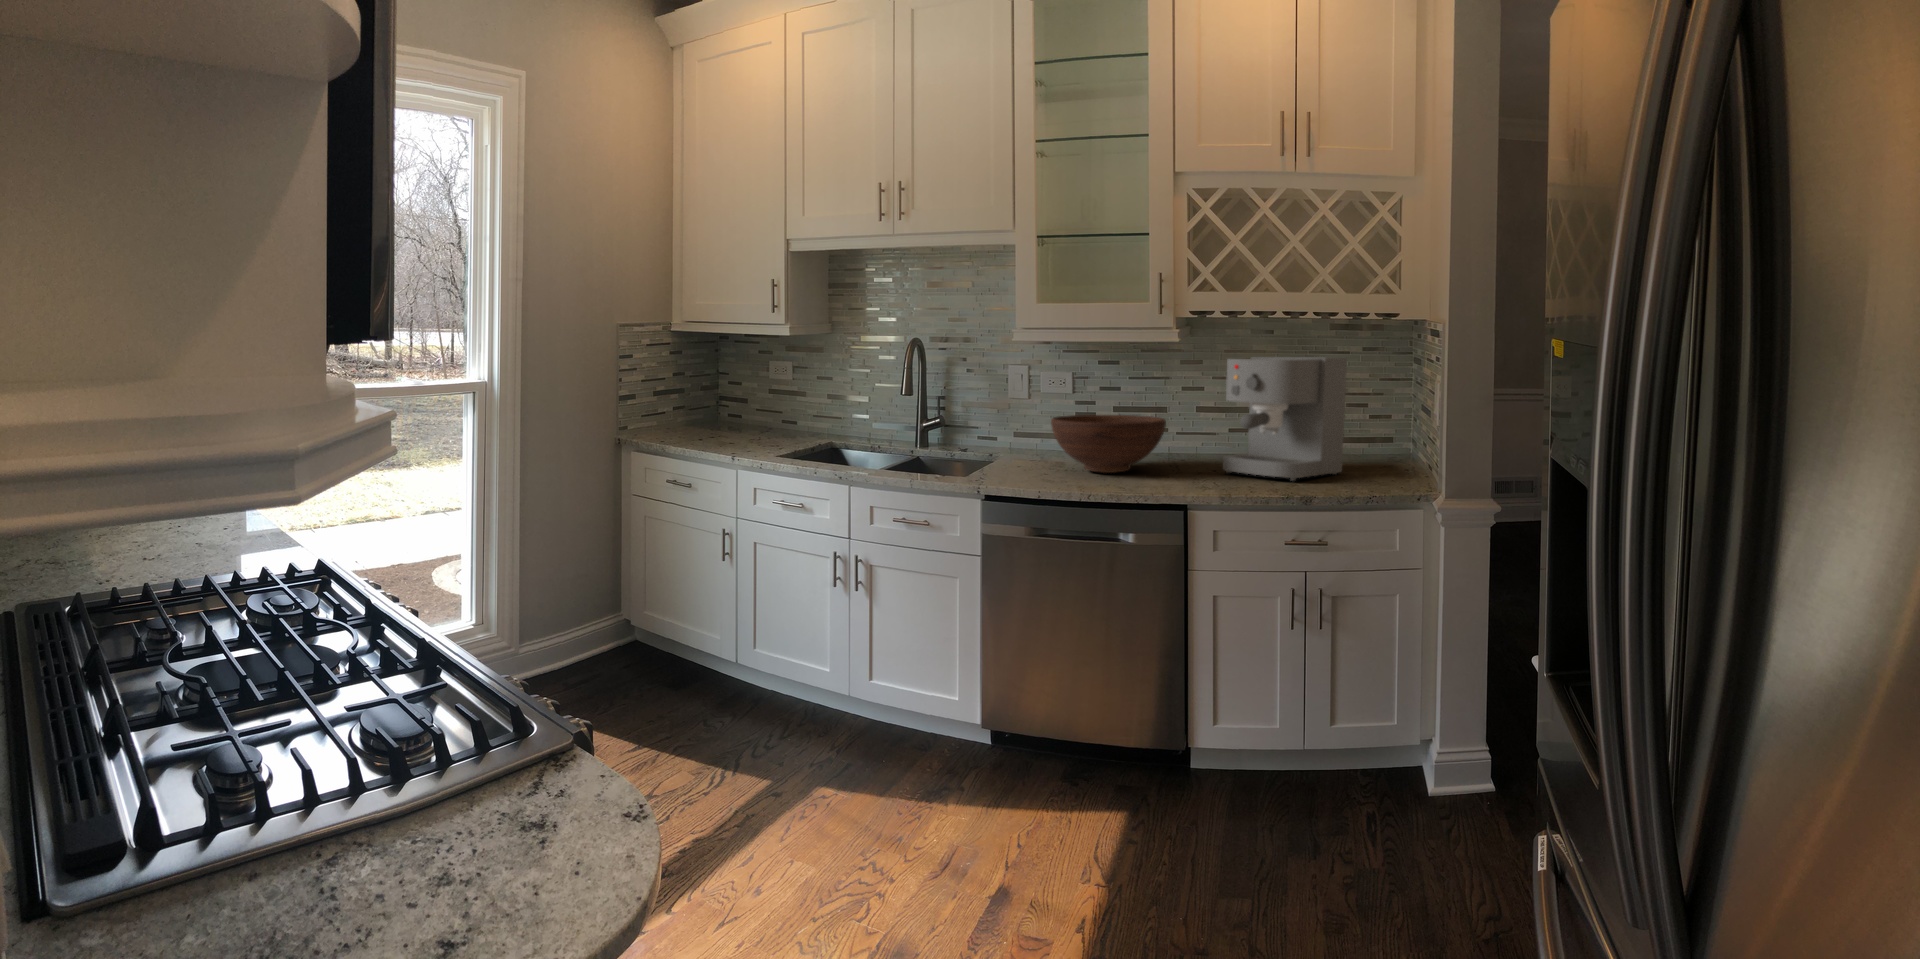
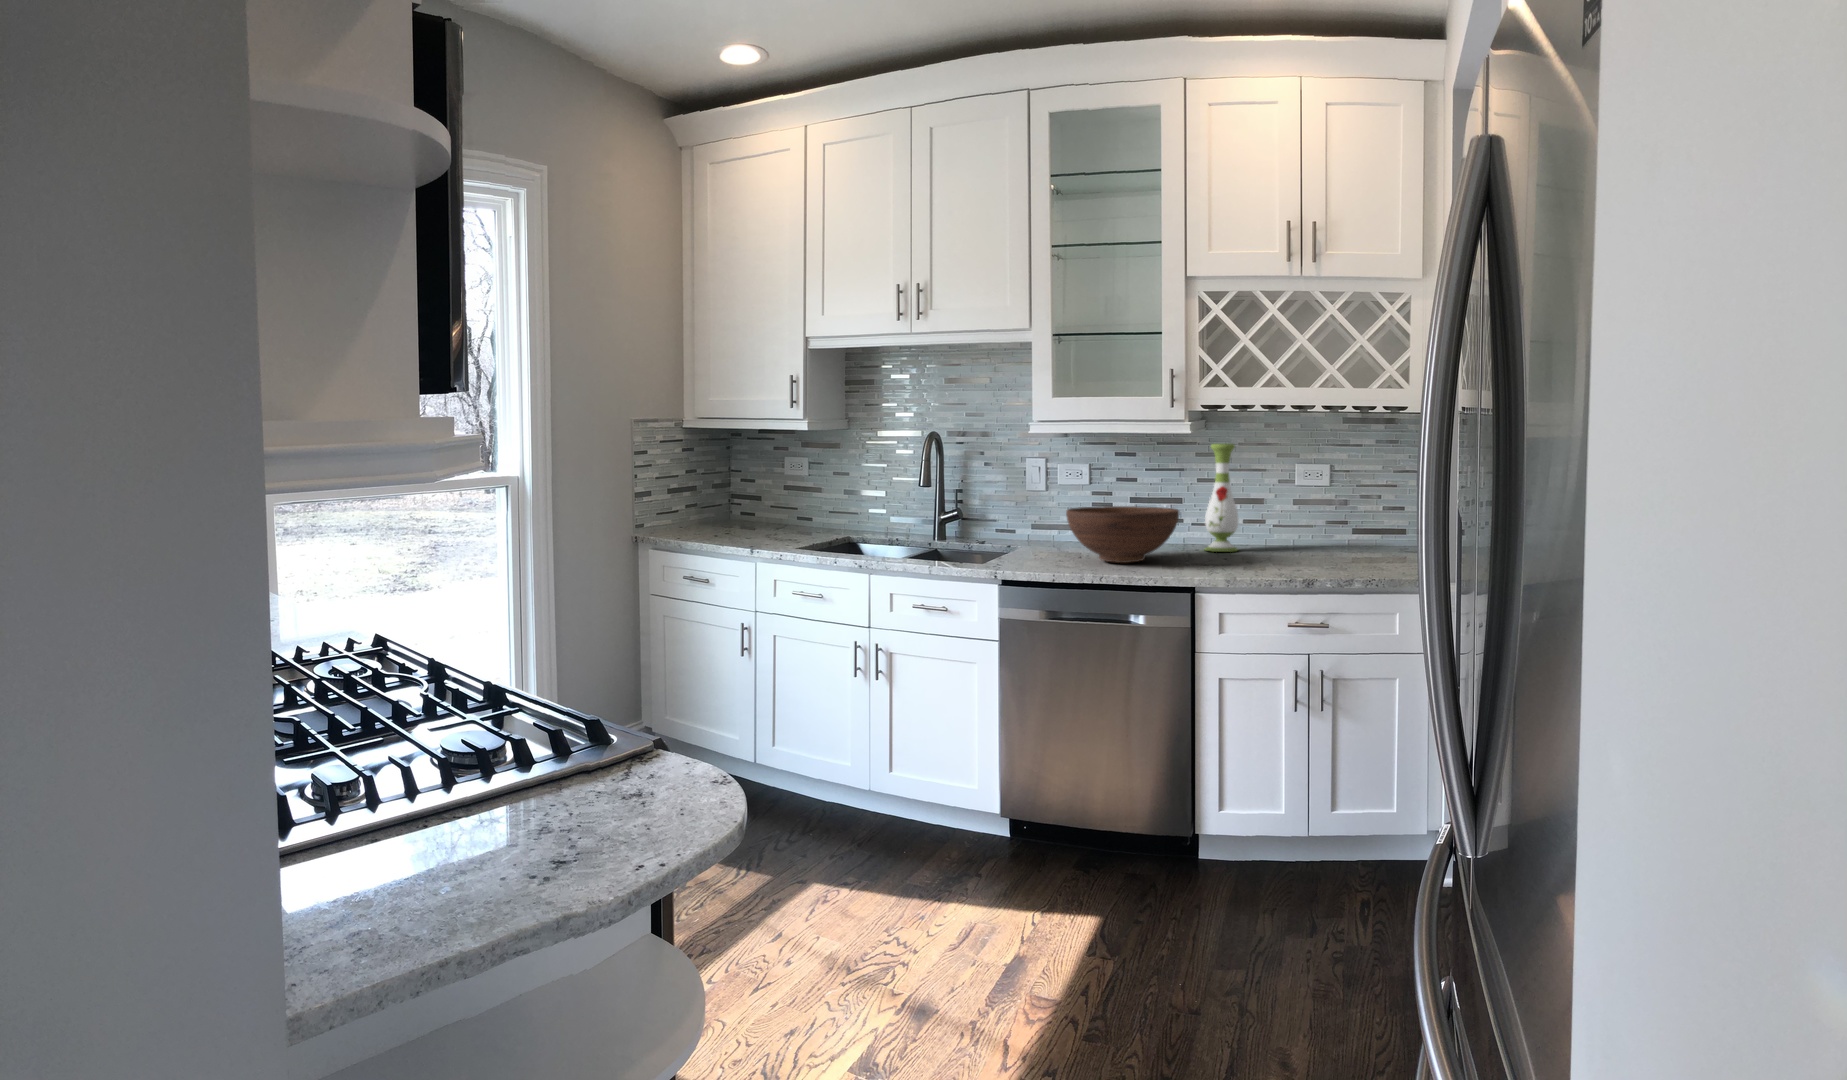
vase: none [1189,352,1224,461] -> present [1205,444,1238,552]
coffee maker: present [1223,357,1347,481] -> none [1236,448,1358,569]

